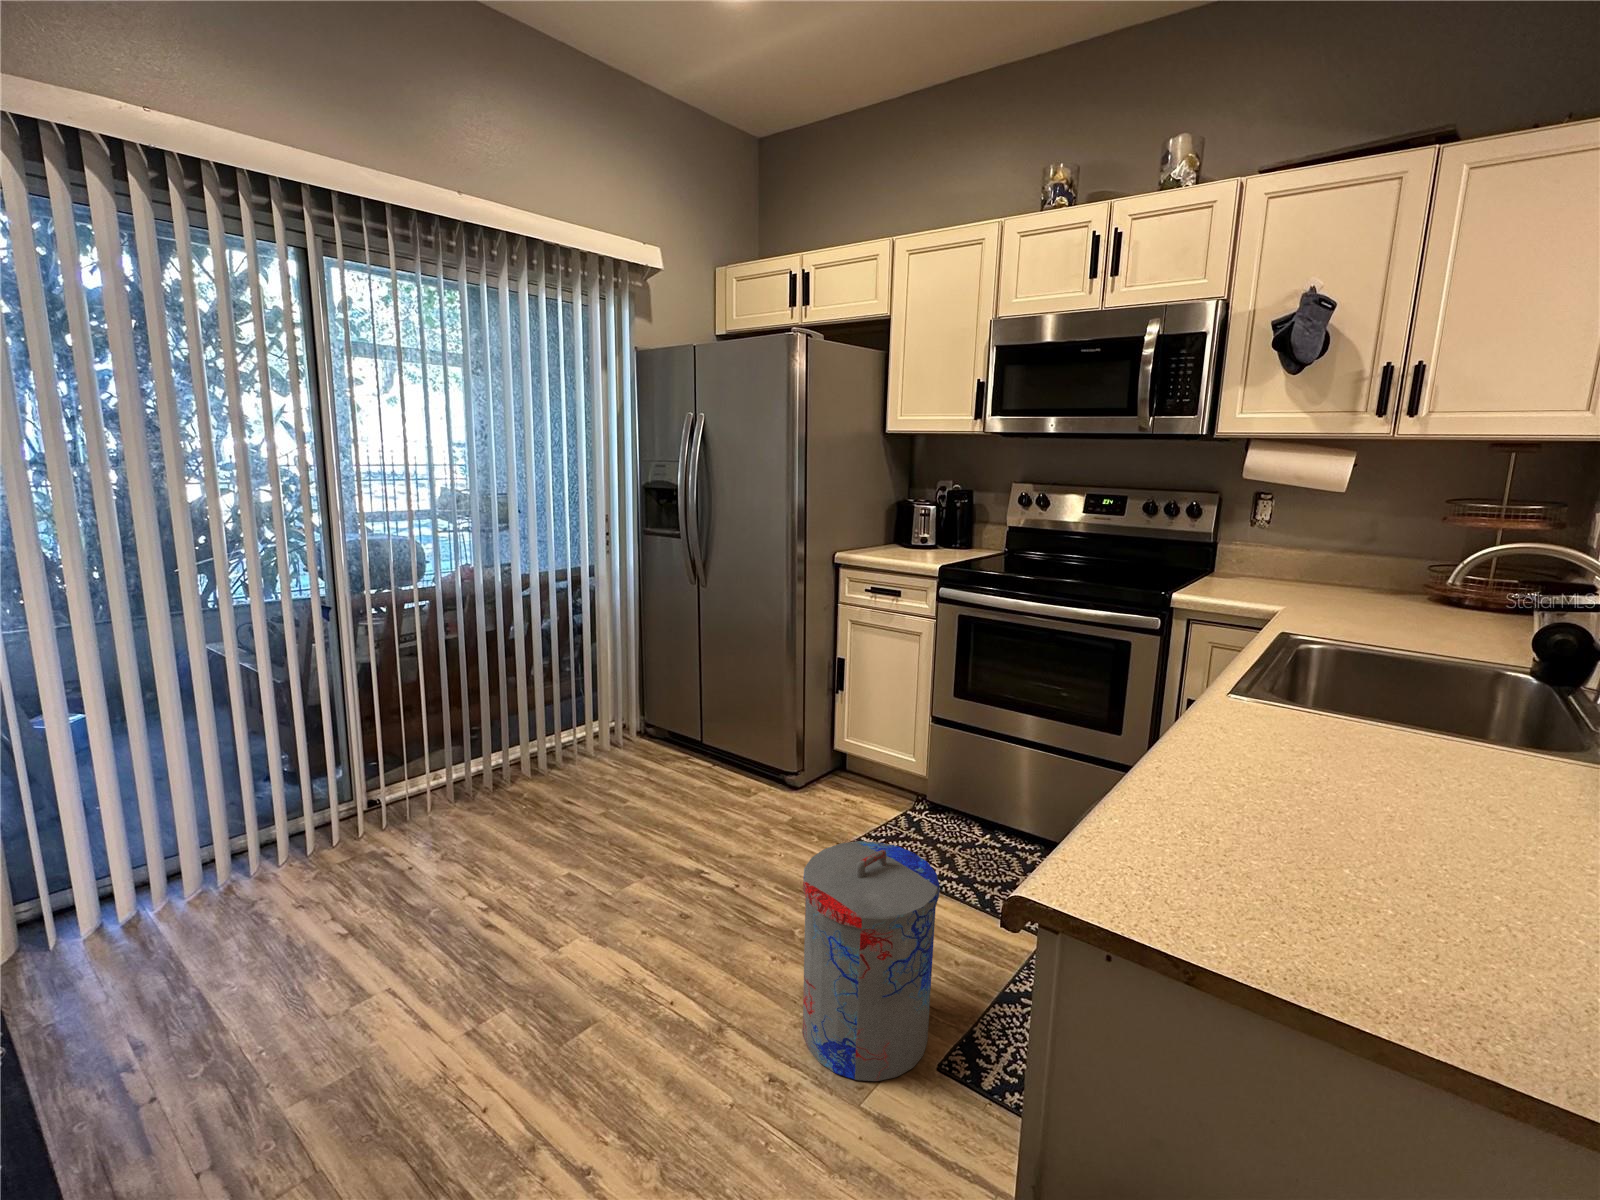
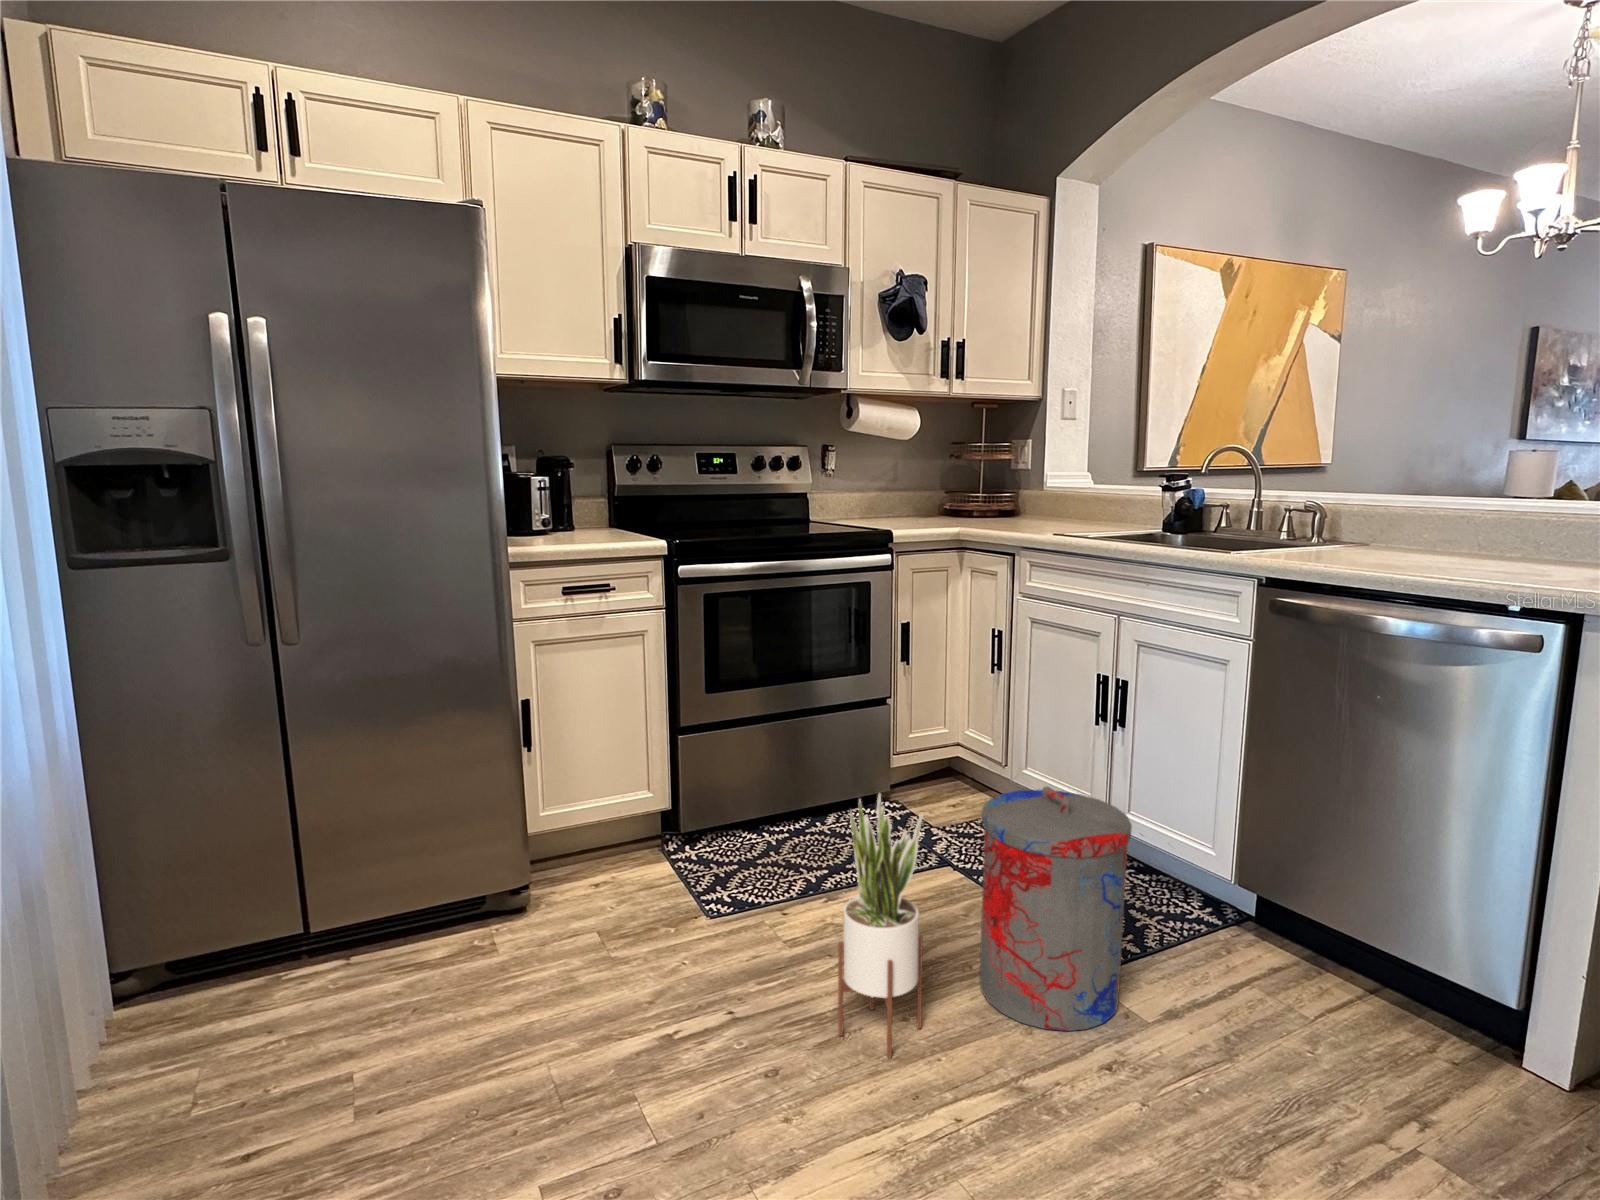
potted plant: none [724,776,781,968] -> present [838,794,923,1058]

